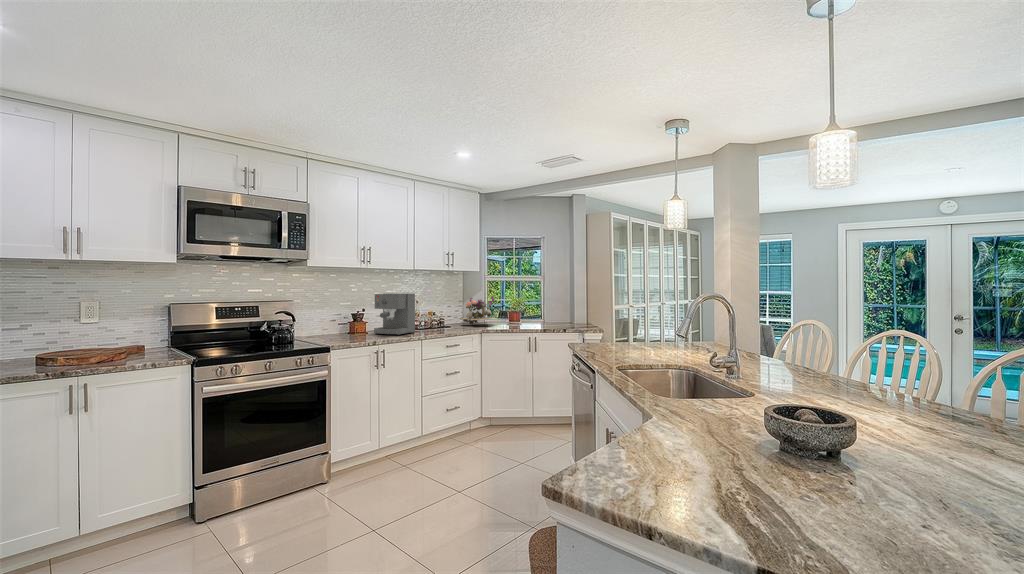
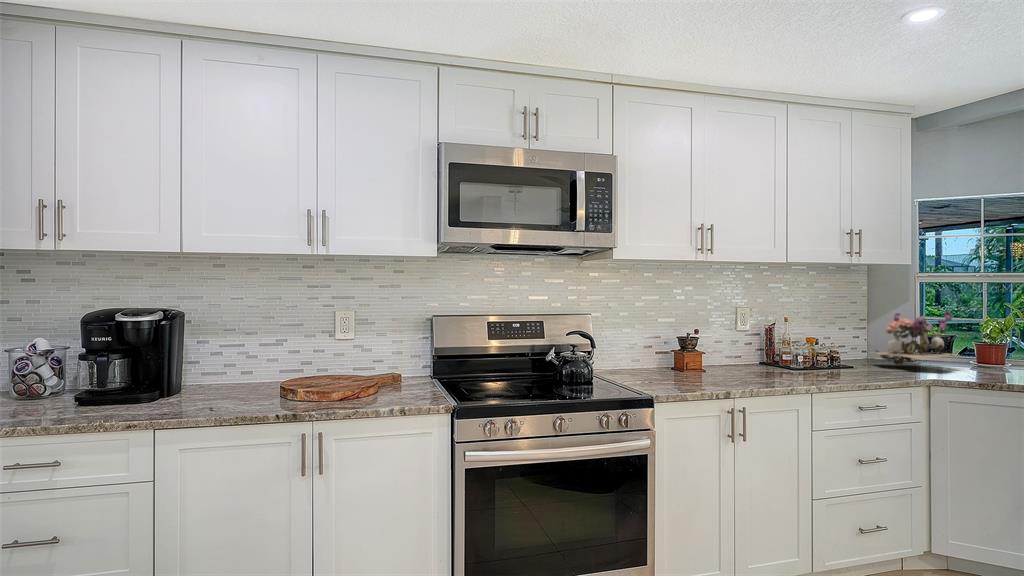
coffee maker: present [374,293,415,335] -> none [718,304,793,381]

